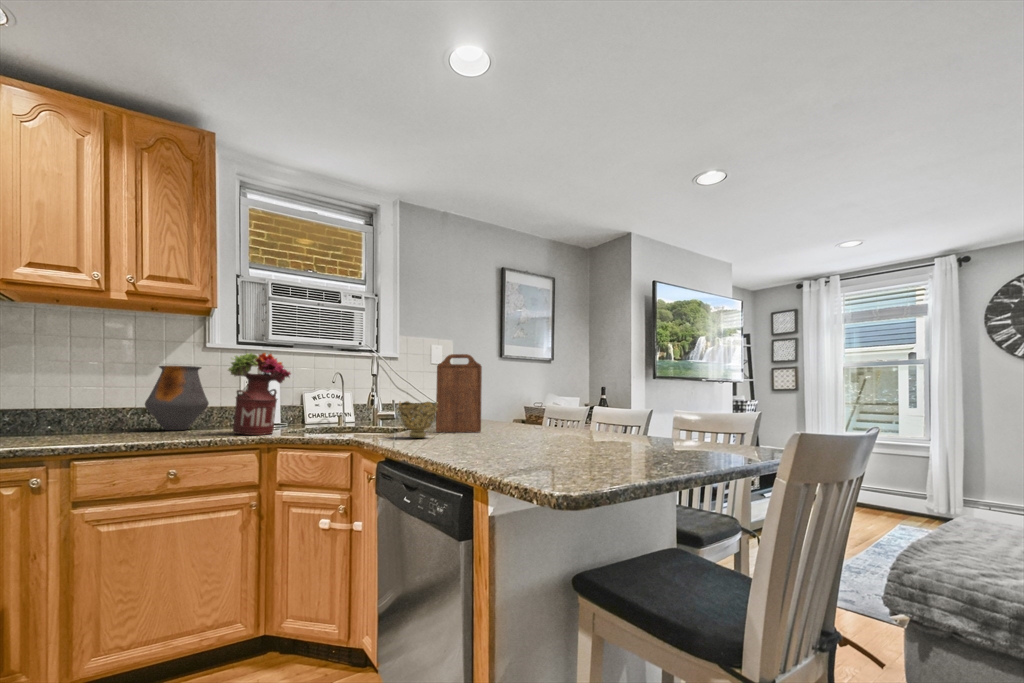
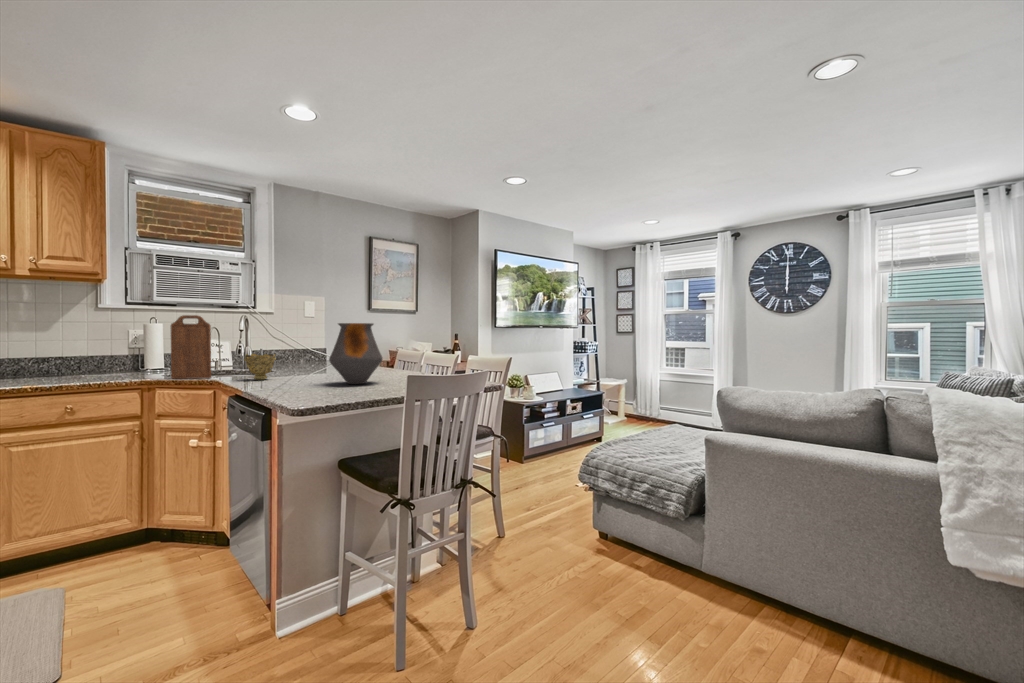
flower arrangement: present [228,353,291,435] -> none [108,316,164,379]
cutting board: present [436,354,482,432] -> present [171,315,211,379]
vase: present [145,366,209,430] -> present [329,323,382,384]

